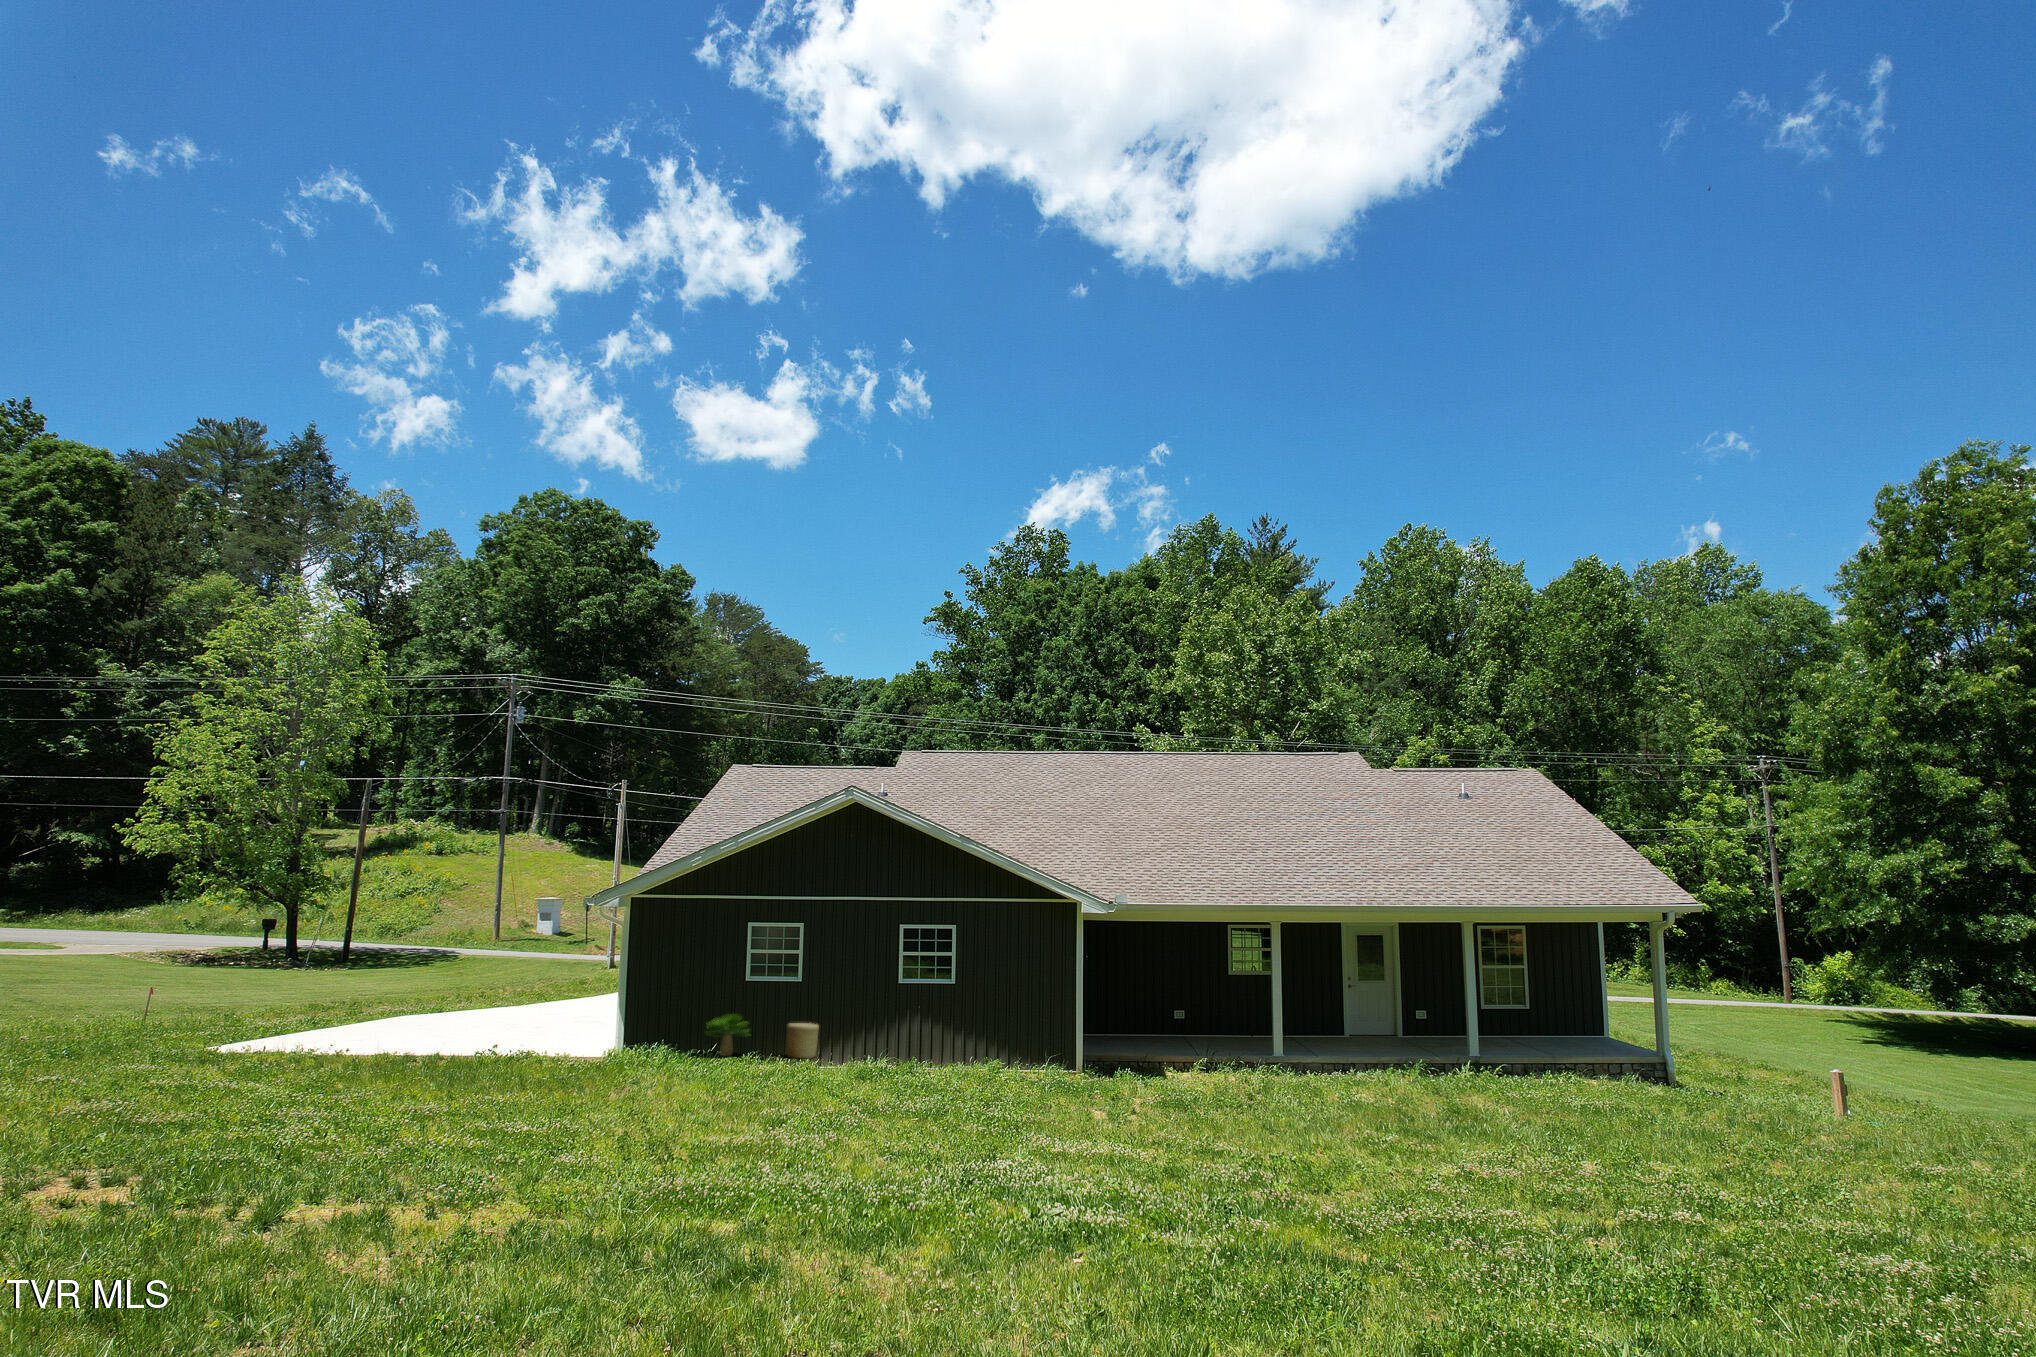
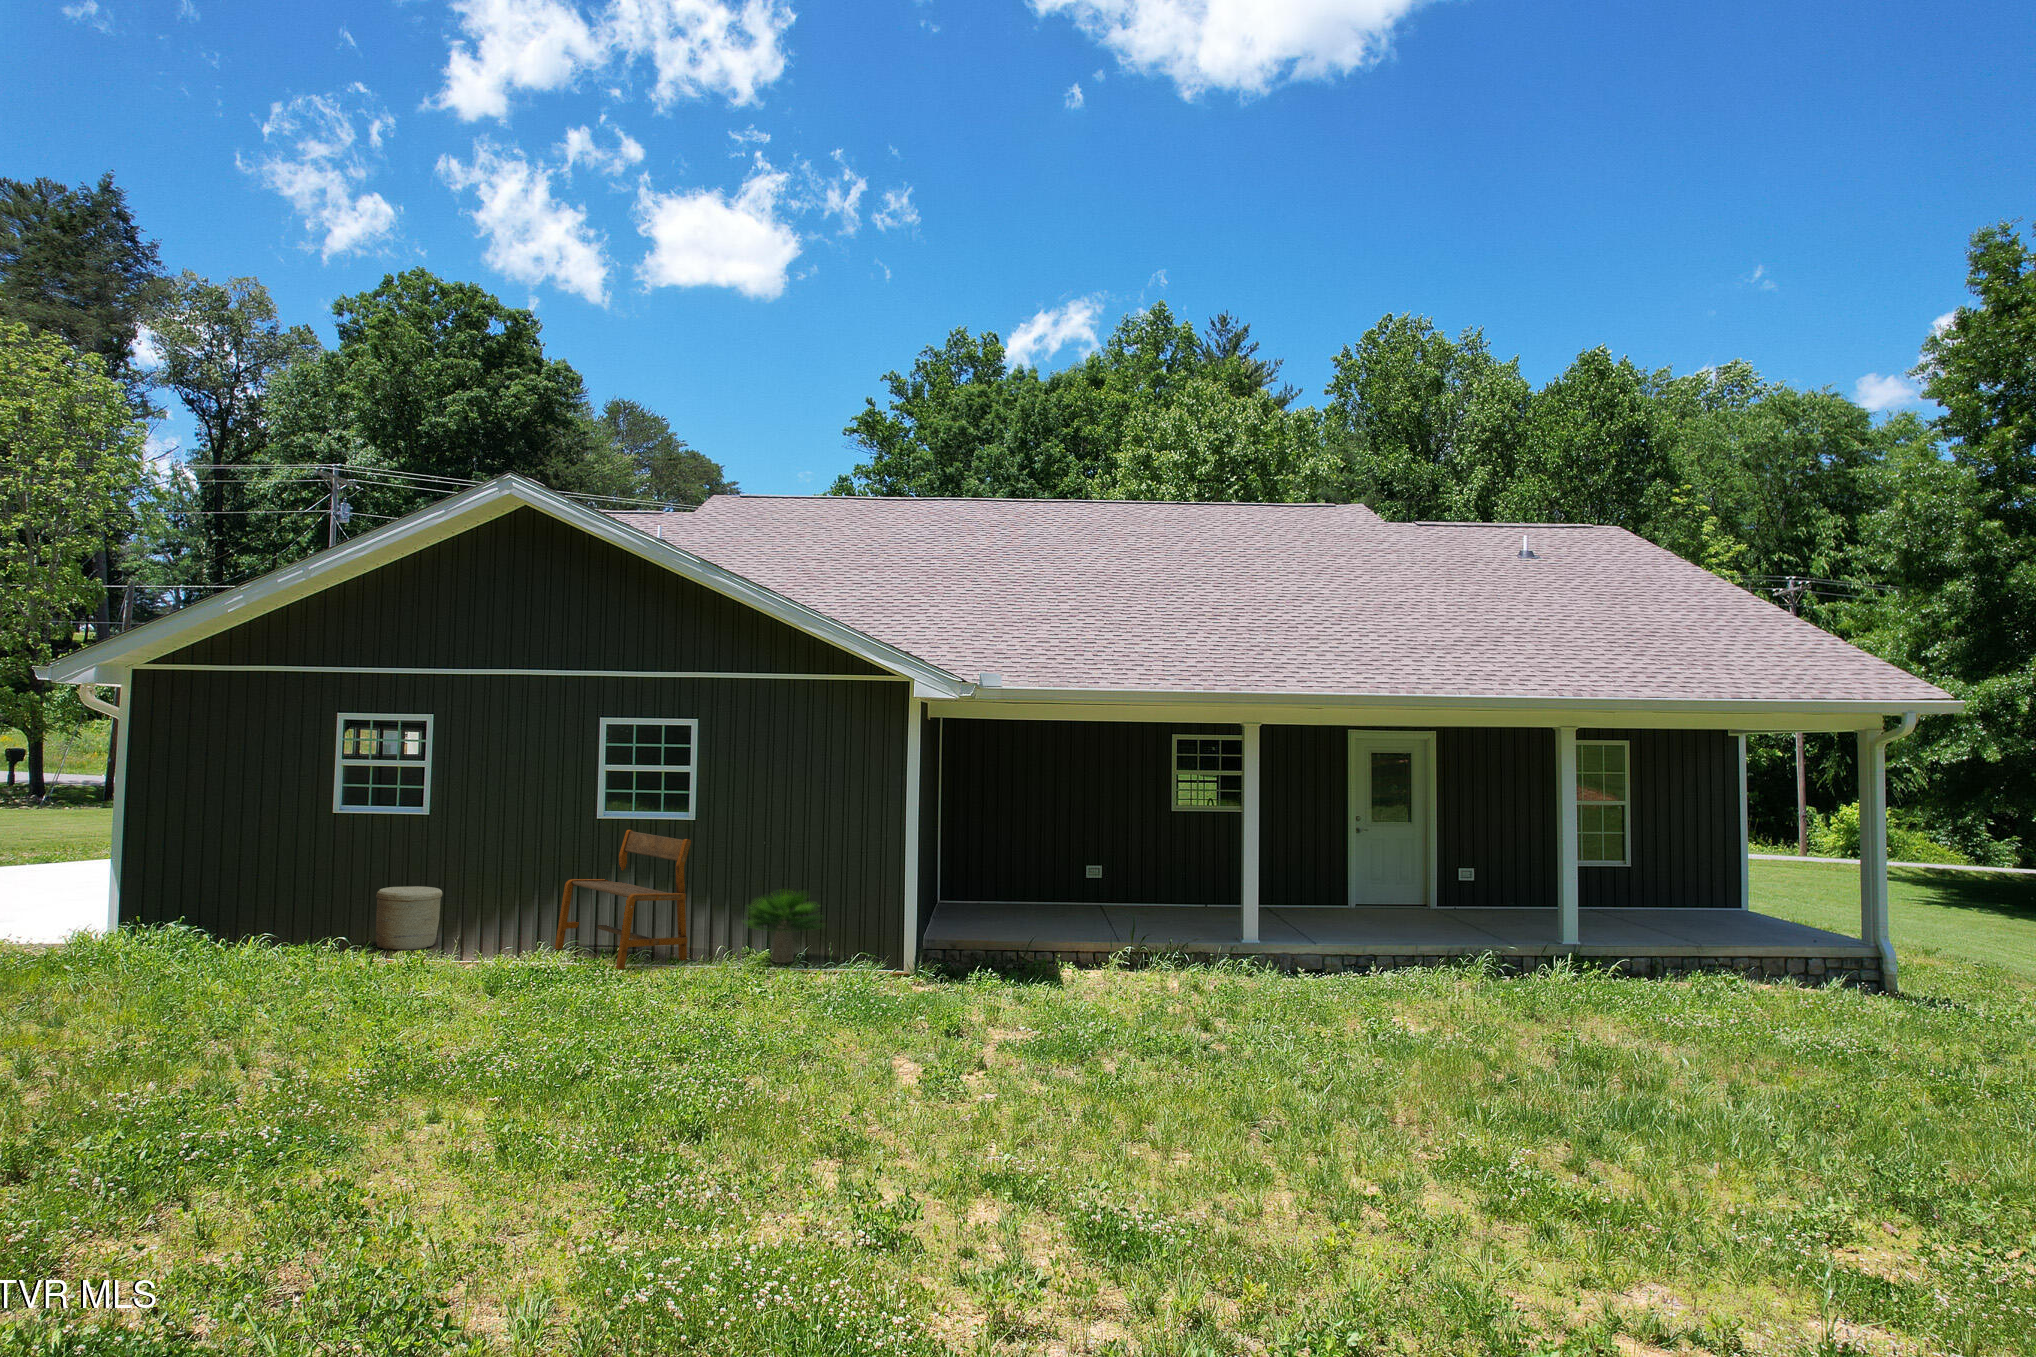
bench: none [880,989,959,1068] -> present [555,830,691,969]
potted plant: present [706,1015,749,1056] -> present [746,891,822,963]

